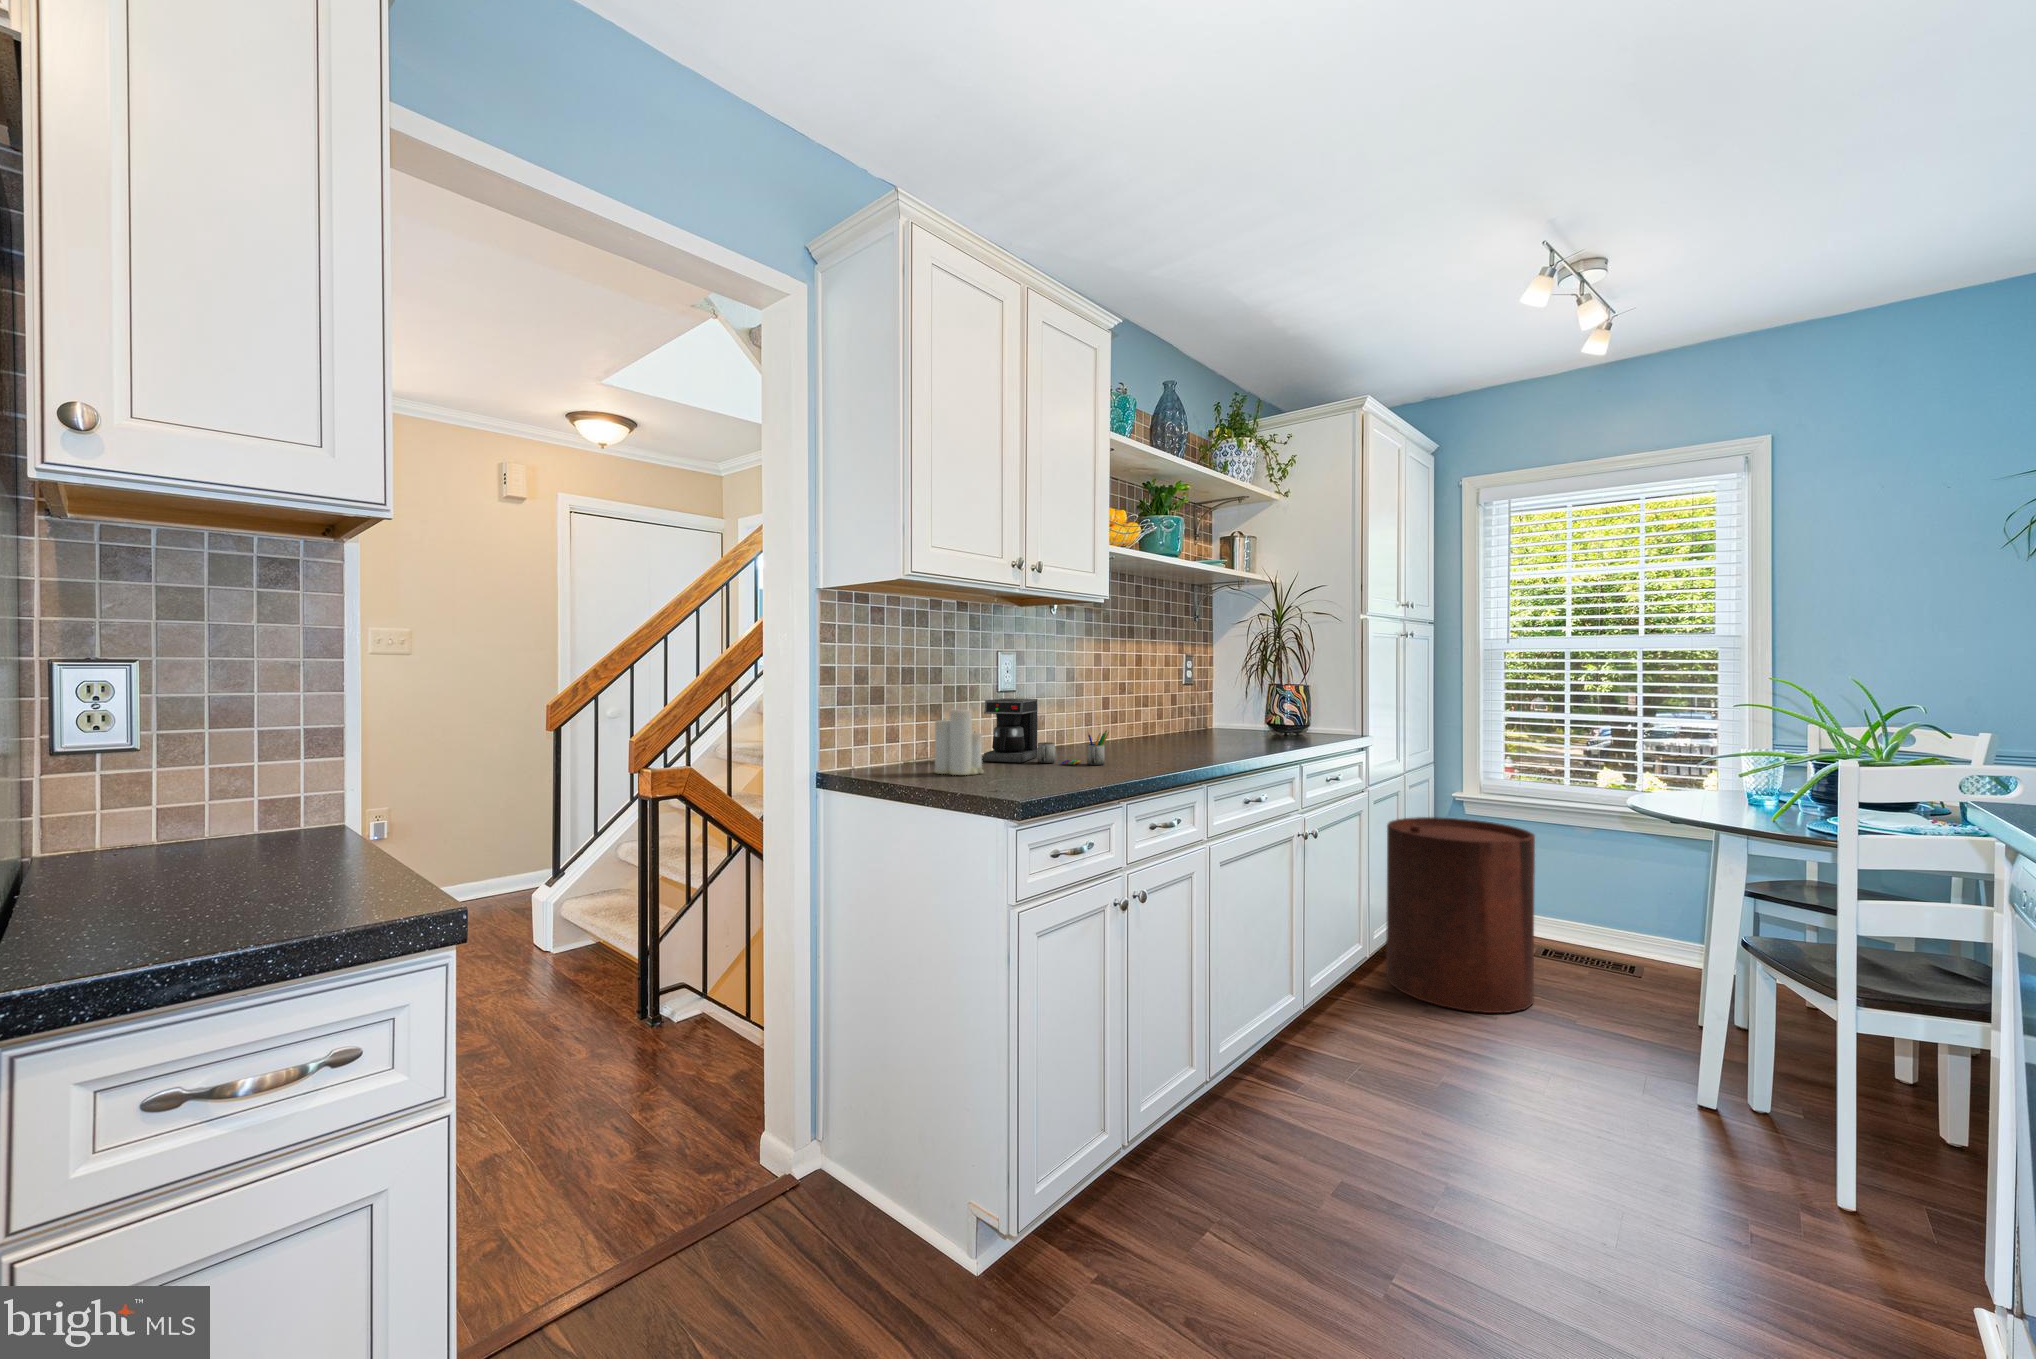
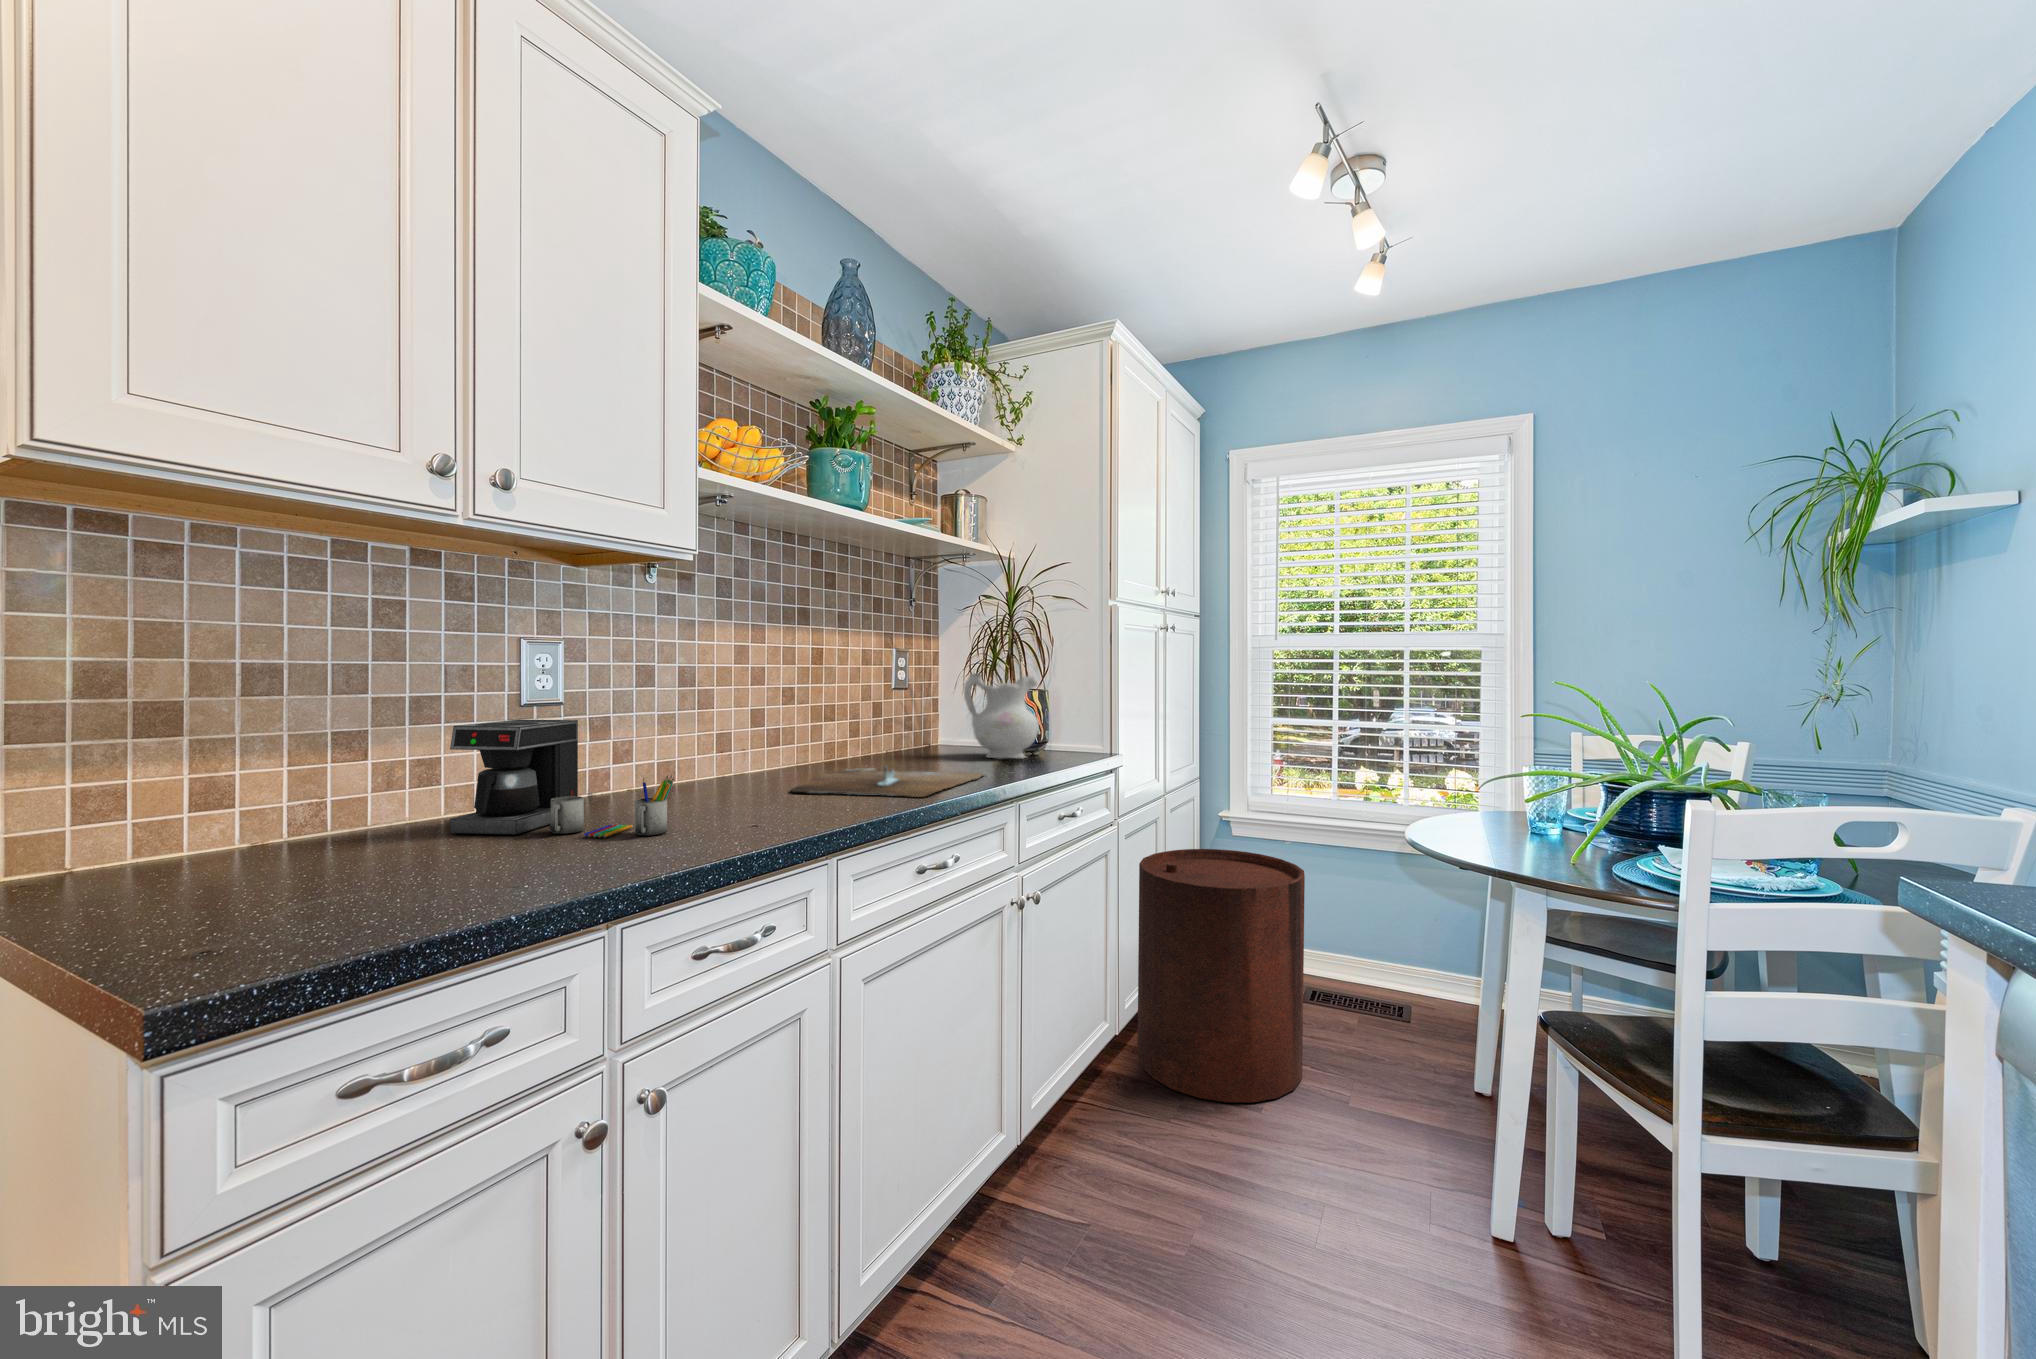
ceramic pitcher: none [1246,672,1305,737] -> present [964,673,1039,759]
candle: present [934,709,983,775] -> none [256,738,371,886]
cutting board: none [1147,735,1274,754] -> present [792,766,984,797]

